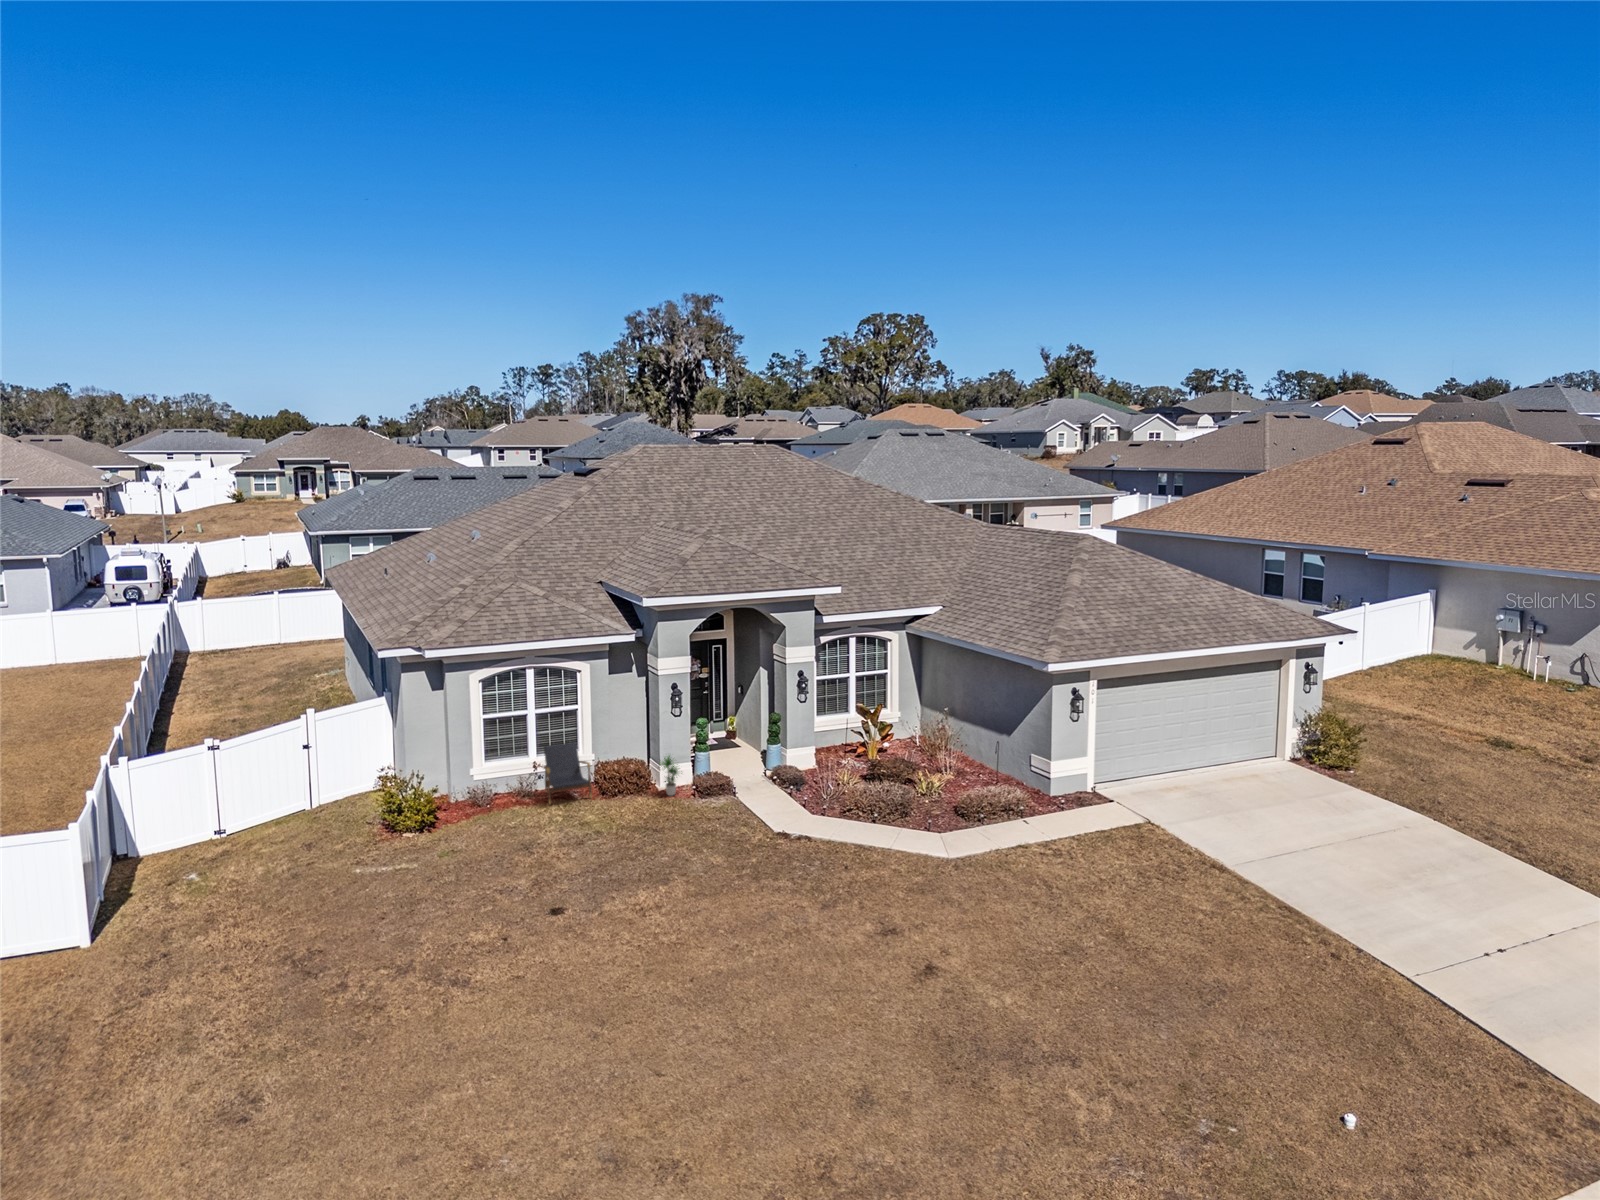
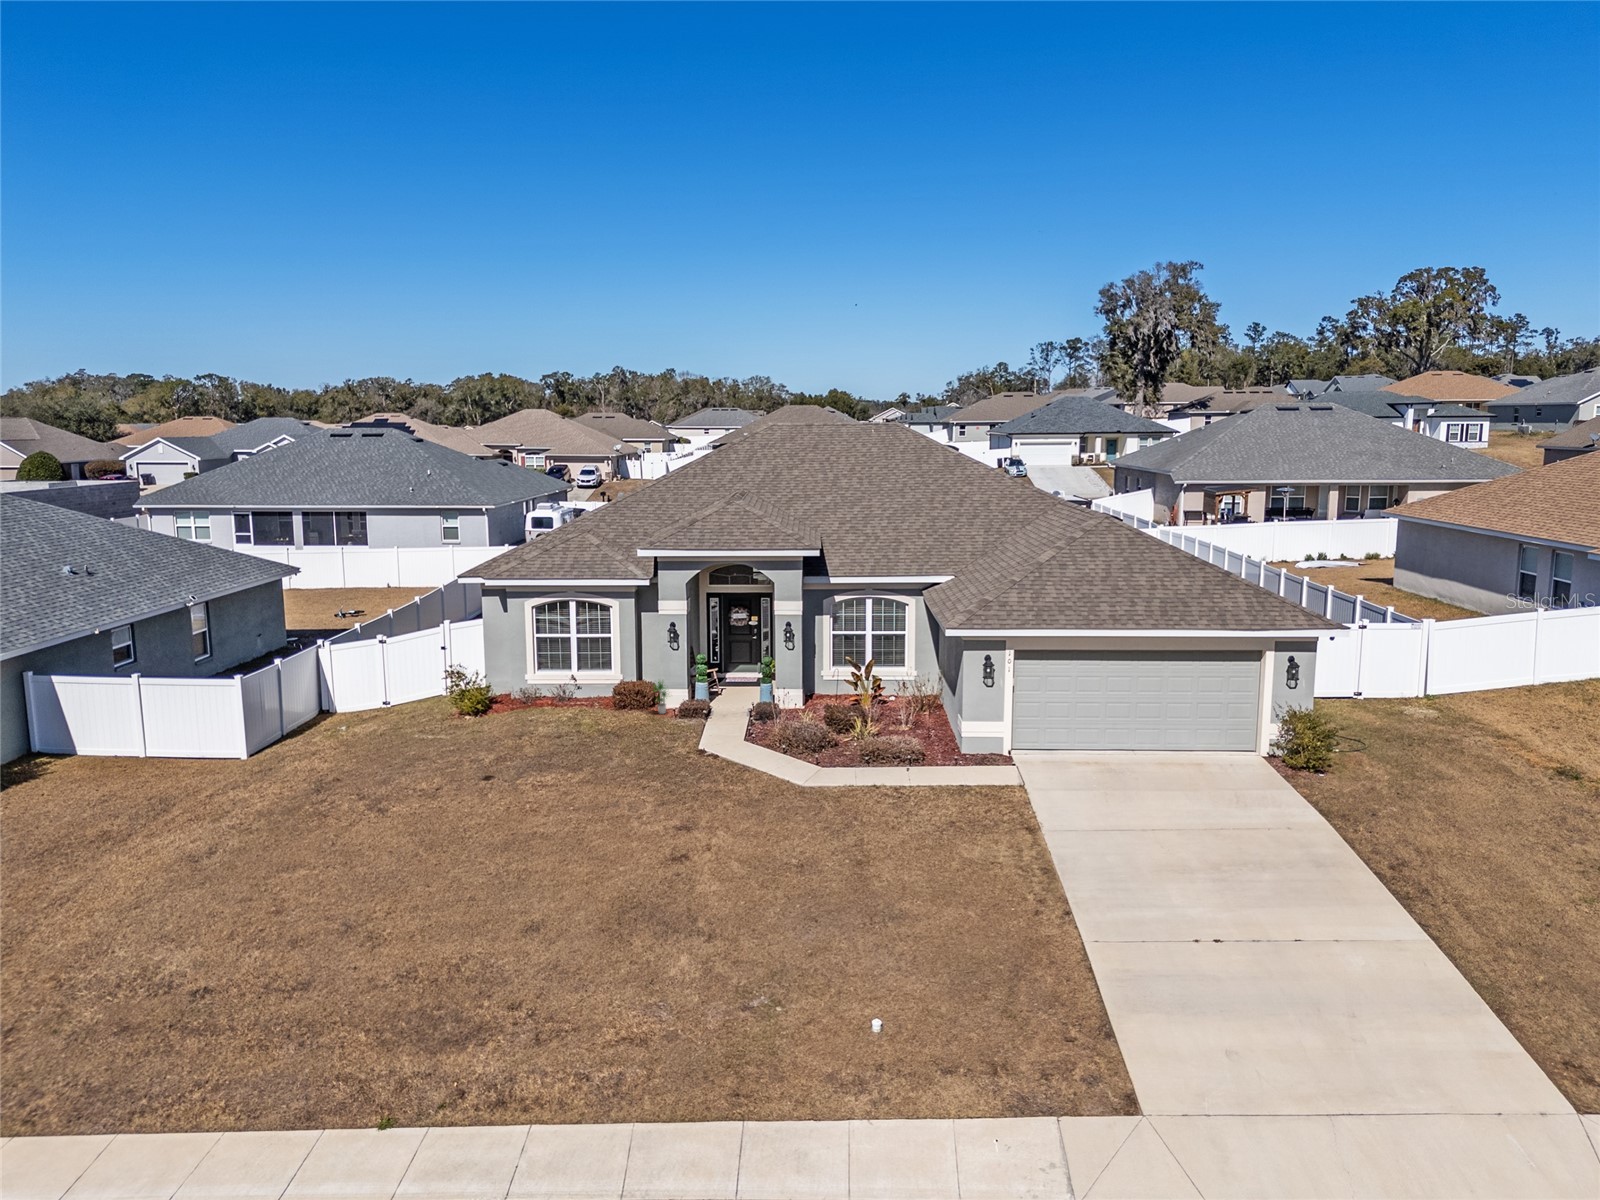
lounge chair: present [543,742,592,804] -> none [570,663,608,709]

